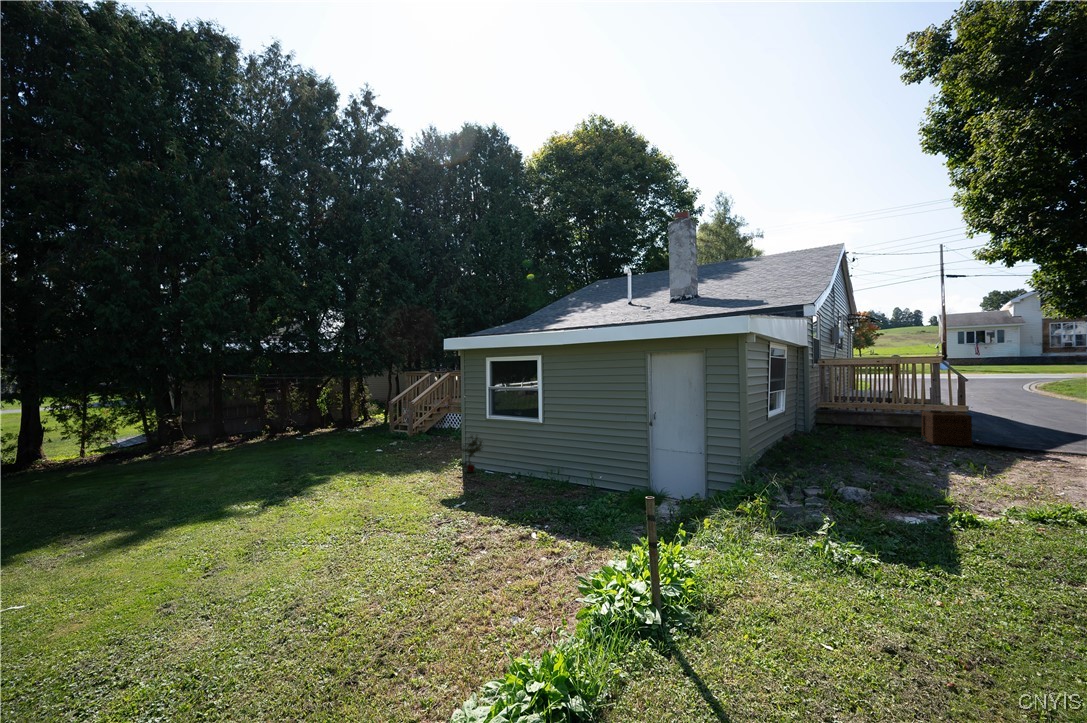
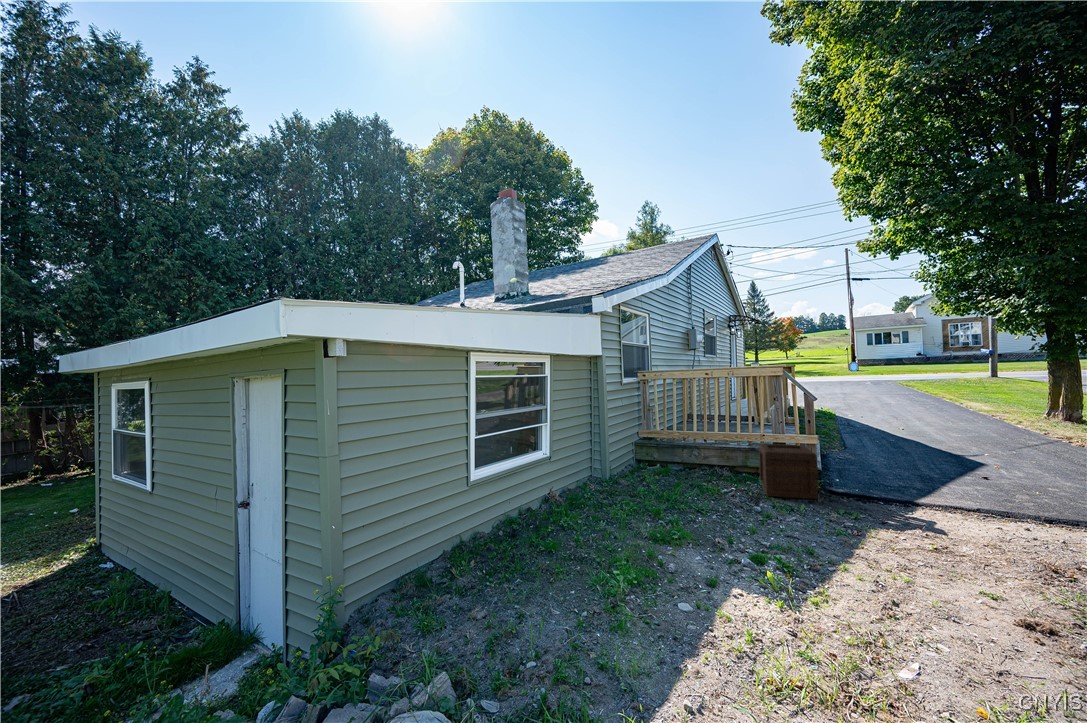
potted tree: present [461,436,483,472] -> none [55,505,104,568]

